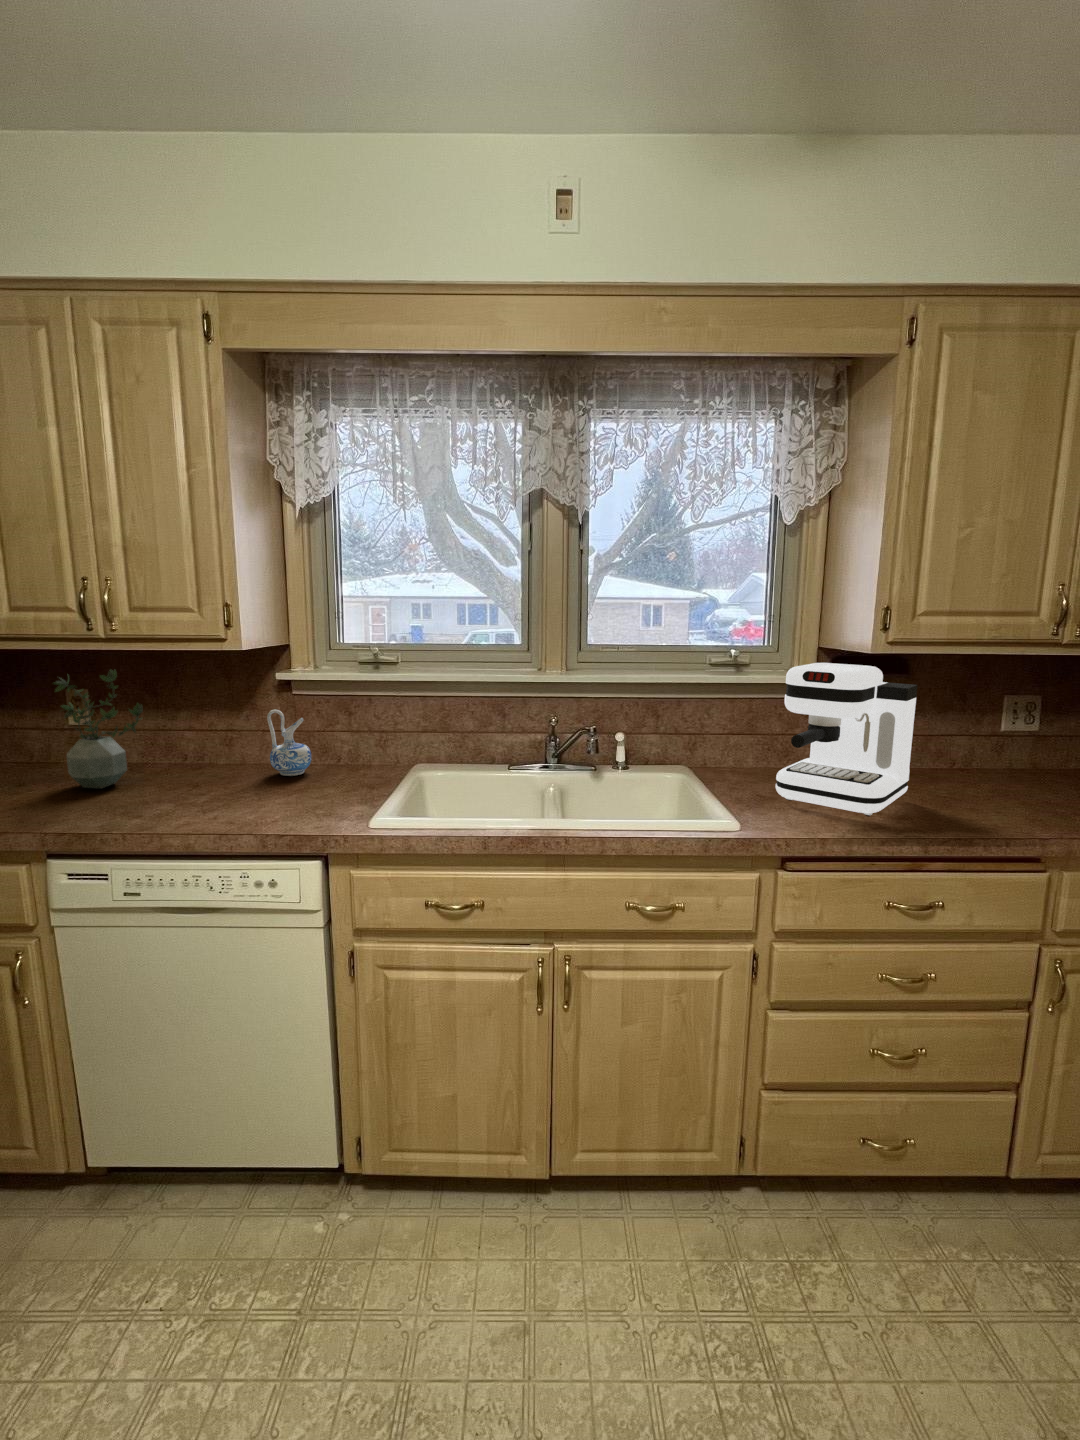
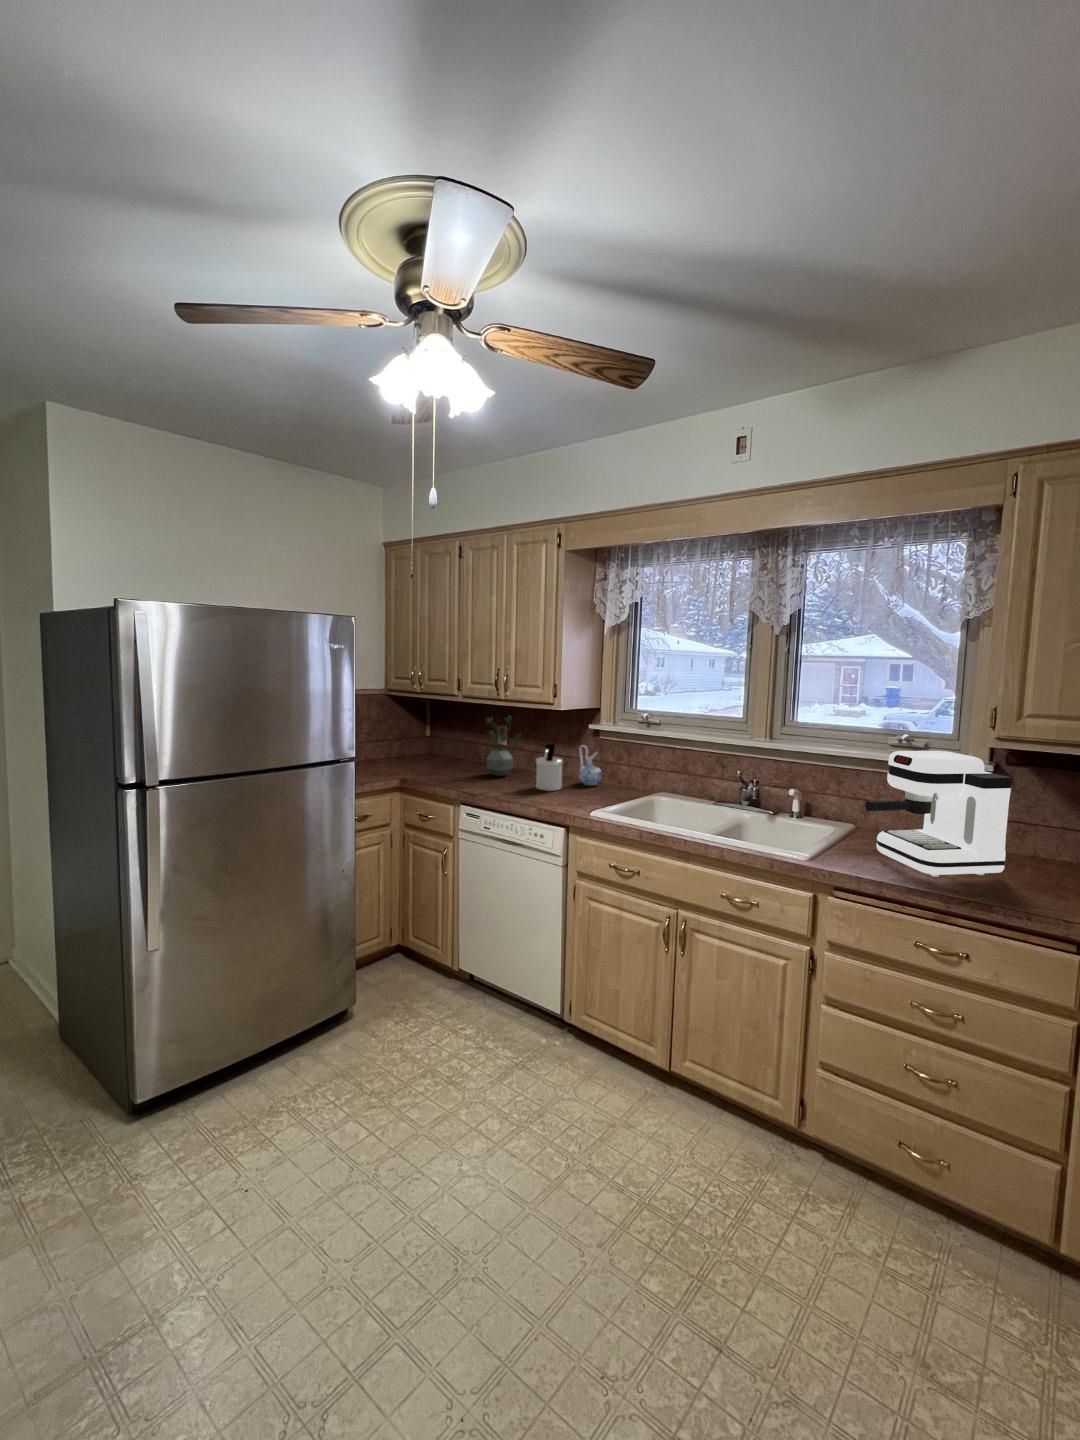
soap dispenser: none [201,713,256,799] -> present [536,744,563,791]

